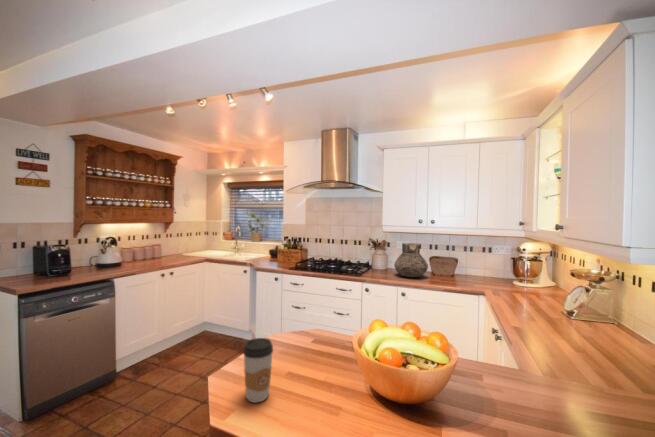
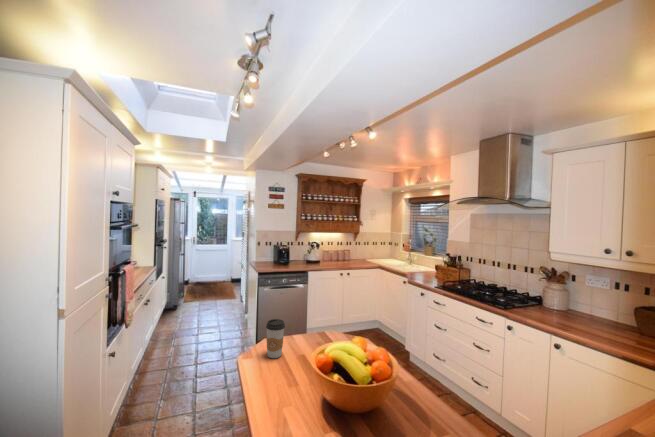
vase: present [394,243,428,277] -> none [561,279,621,330]

